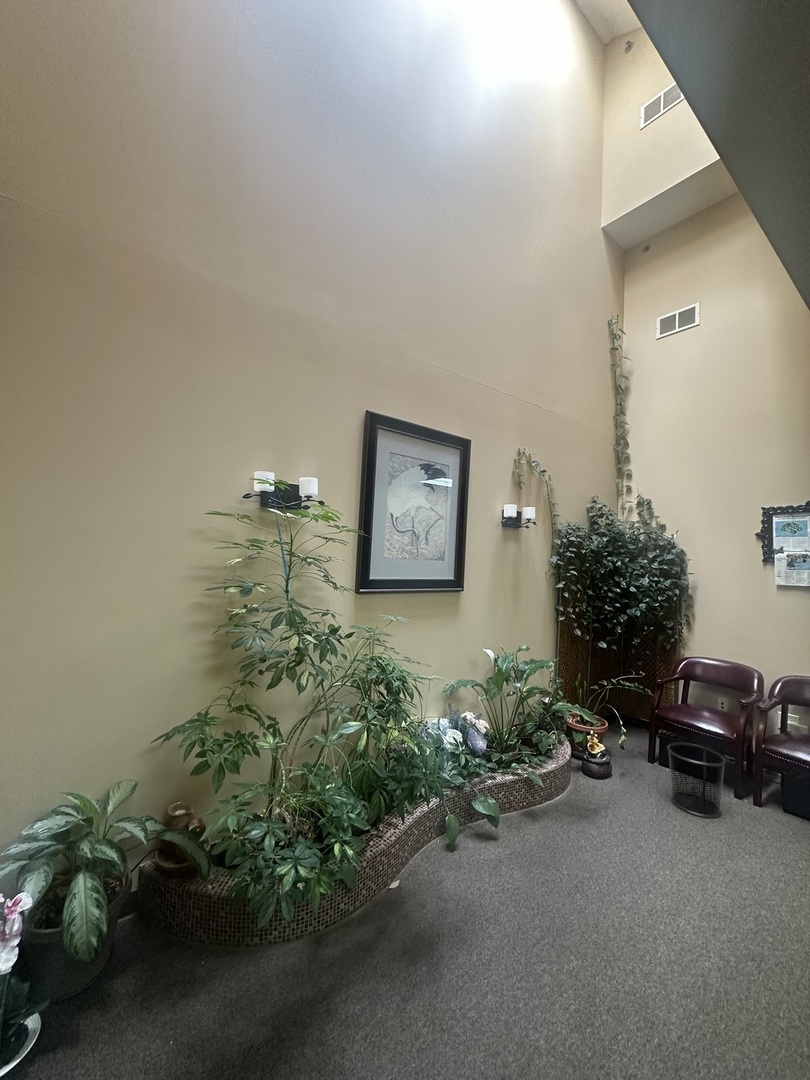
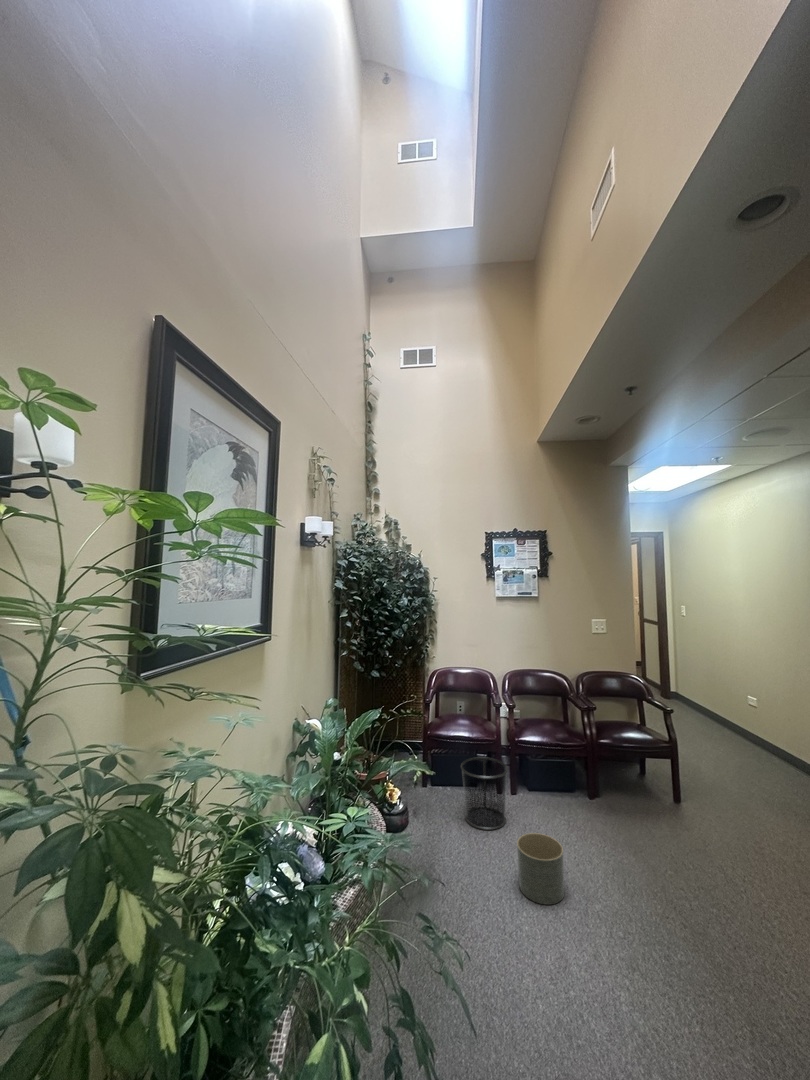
planter: none [680,814,736,887] -> present [517,833,564,905]

